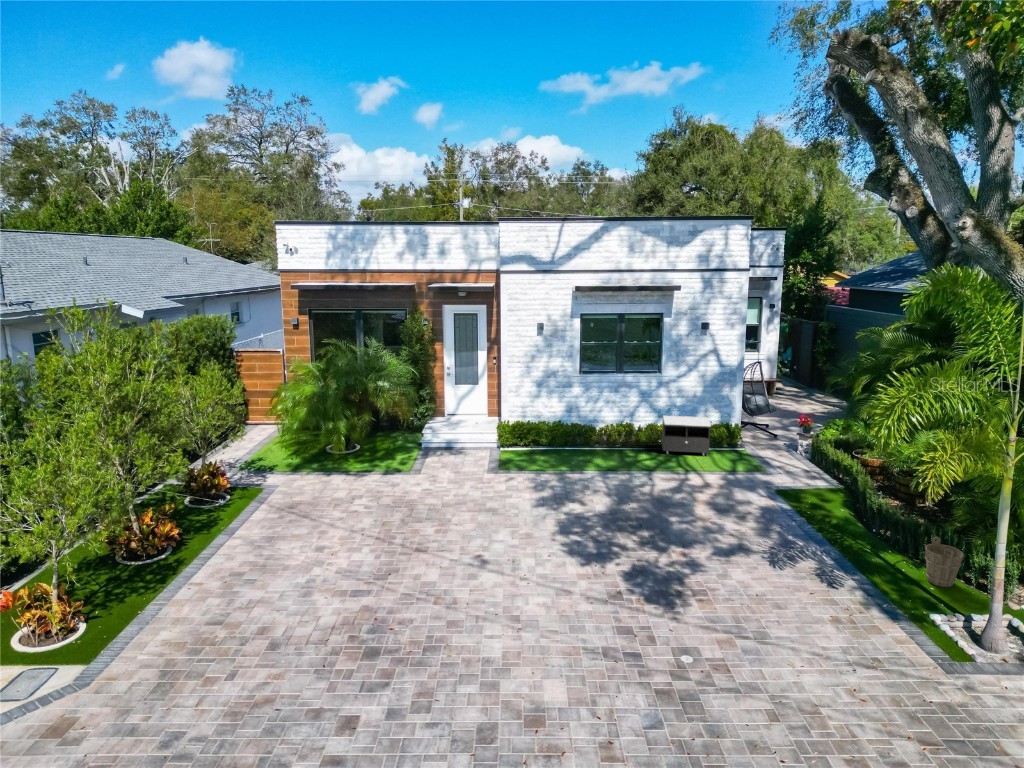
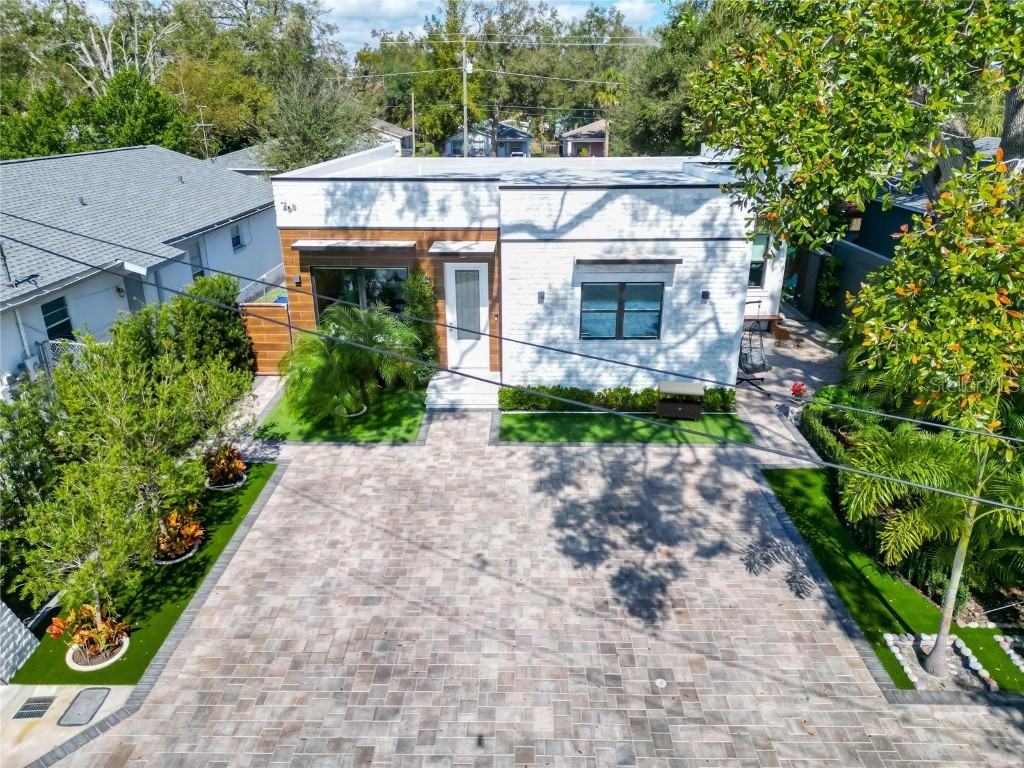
lounge chair: none [775,377,810,405] -> present [773,321,804,346]
bucket: present [925,537,963,587] -> none [888,551,925,598]

